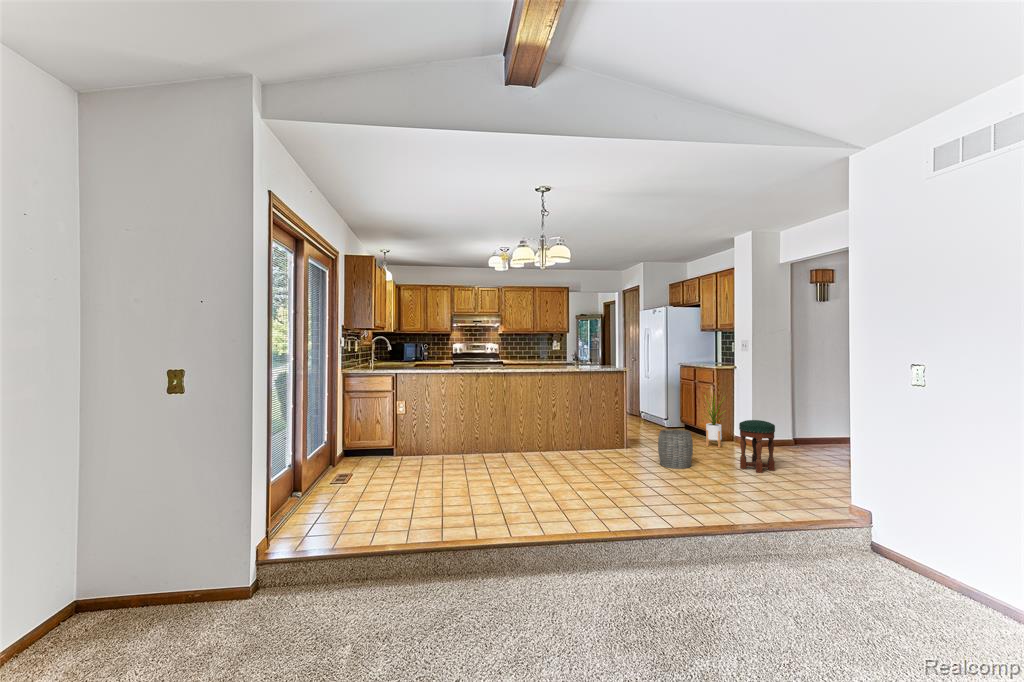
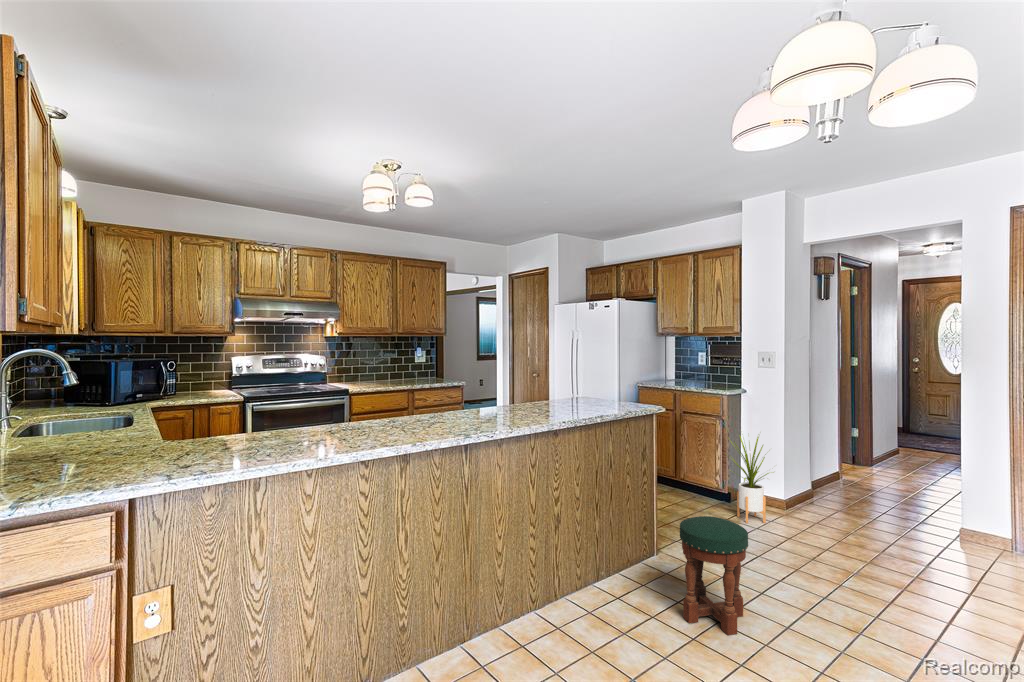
stool: present [739,420,775,473] -> present [680,516,748,635]
woven basket: present [658,430,693,469] -> none [785,528,862,619]

